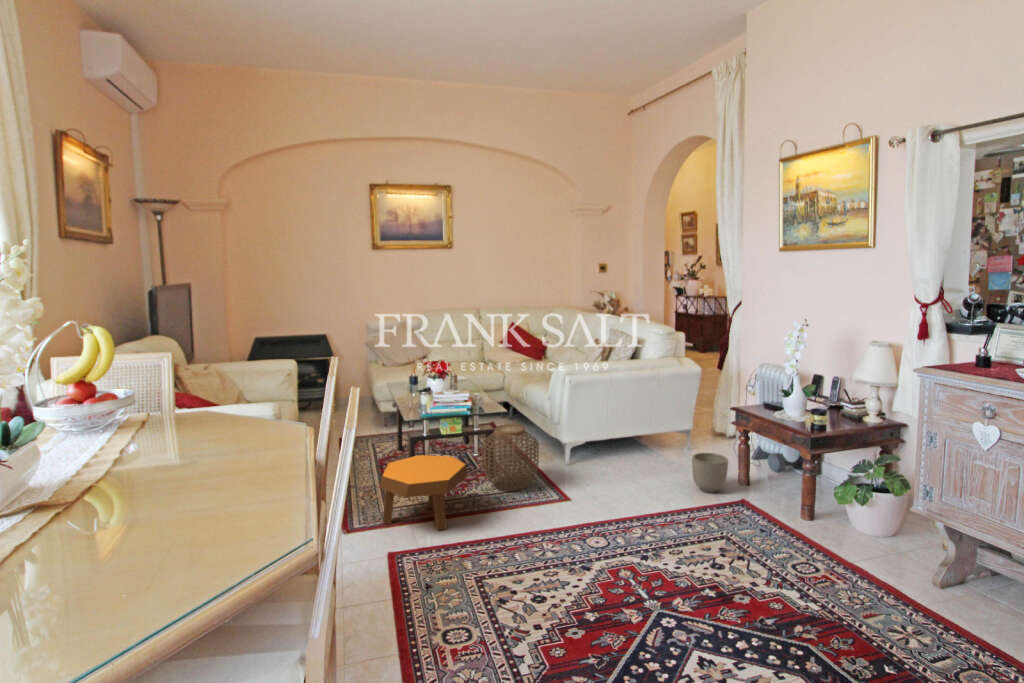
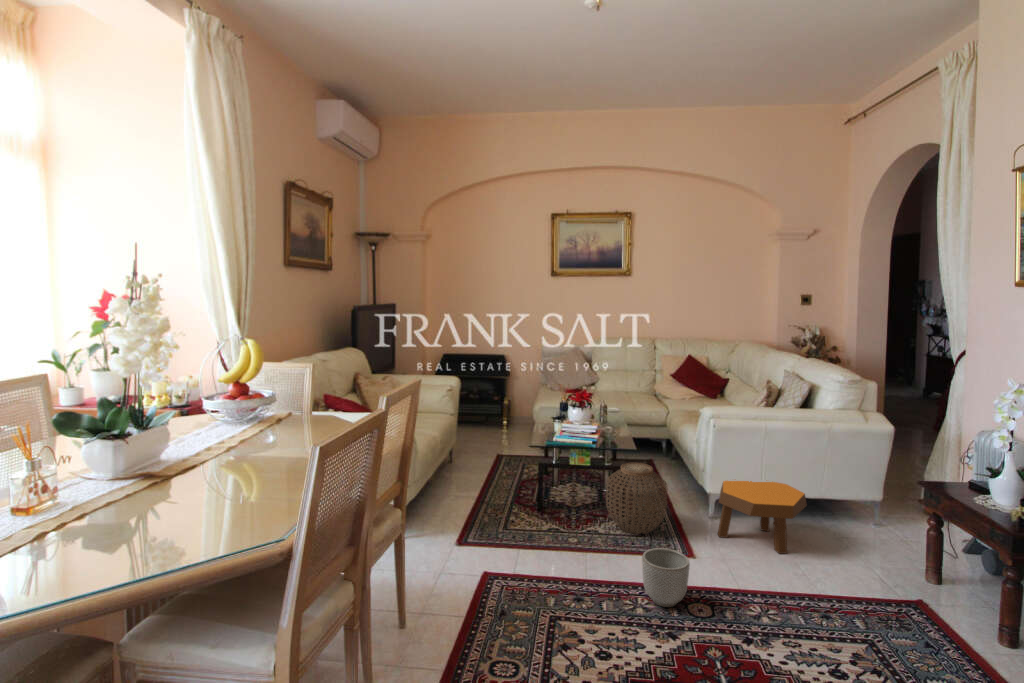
planter: present [692,453,728,493] -> present [642,548,690,607]
footstool: present [379,455,468,531] -> present [718,480,807,554]

